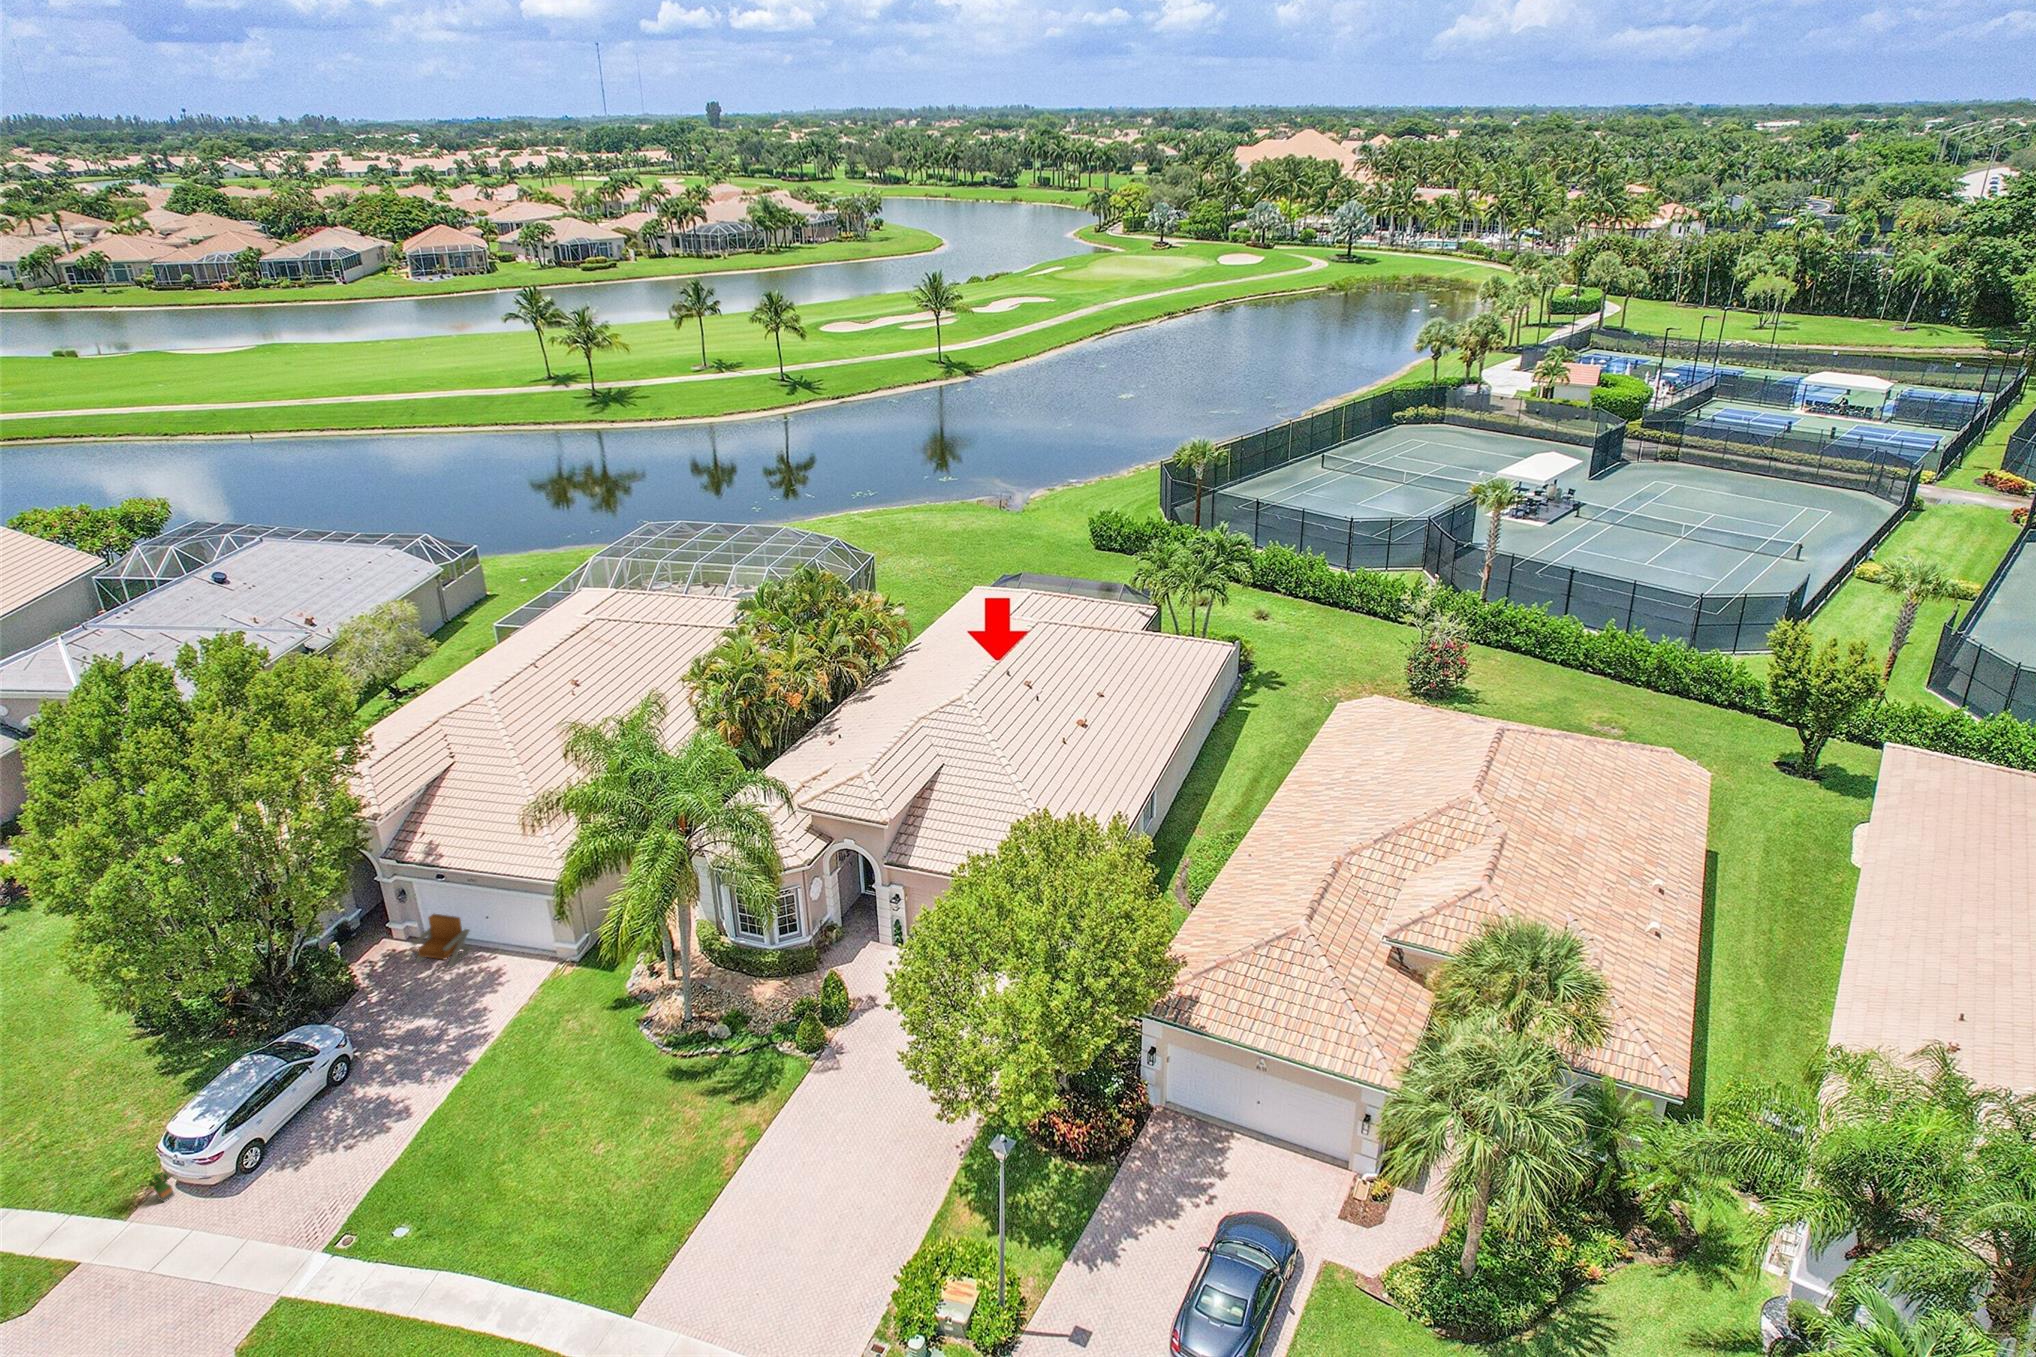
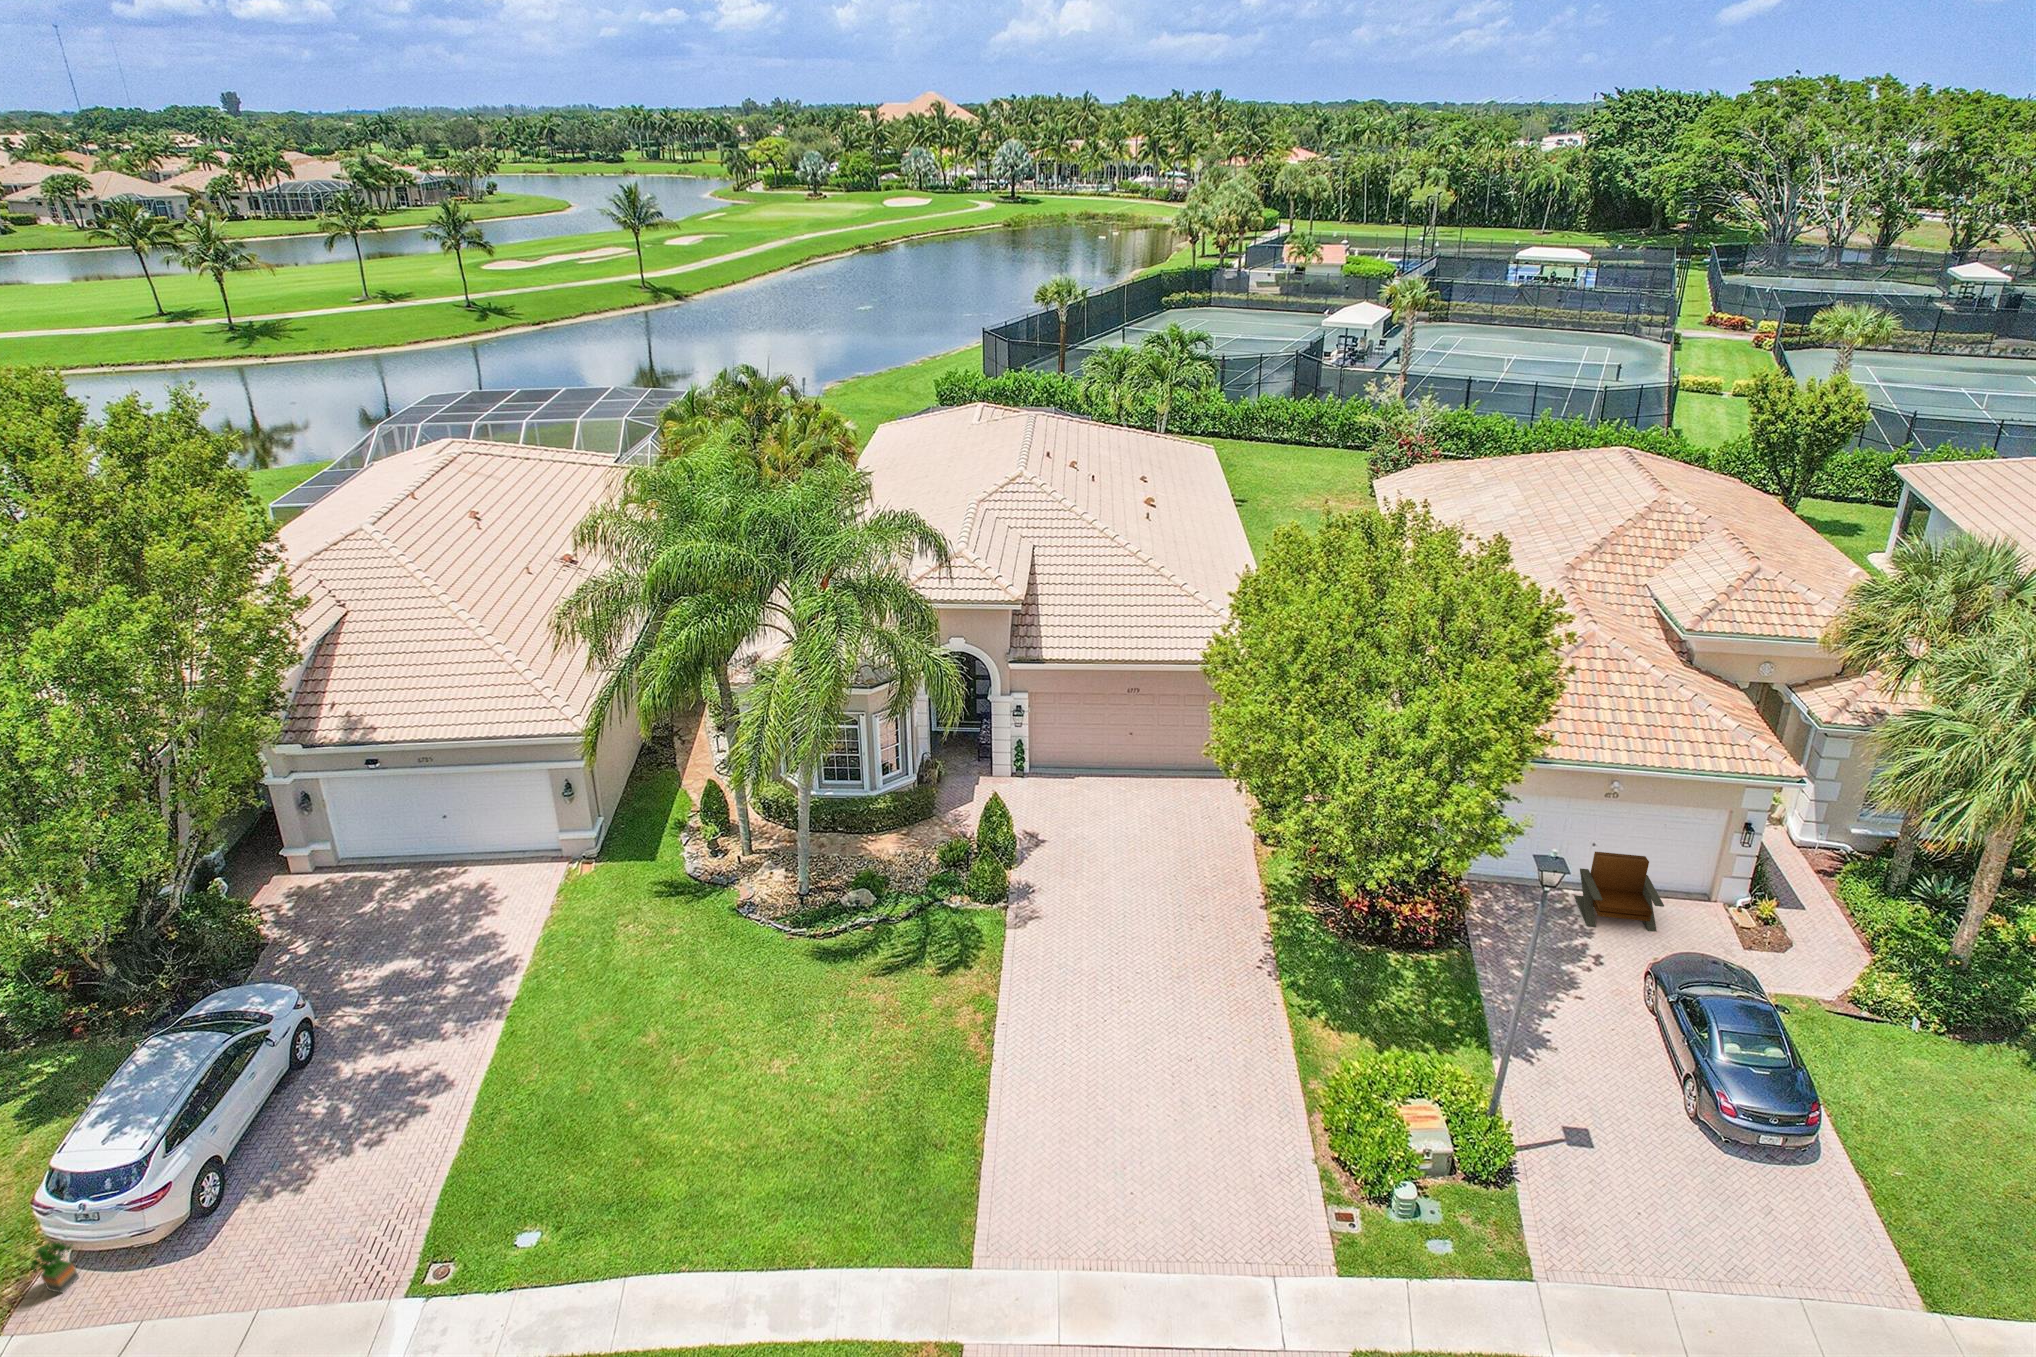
lounge chair: present [412,914,472,967] -> present [1574,852,1664,932]

